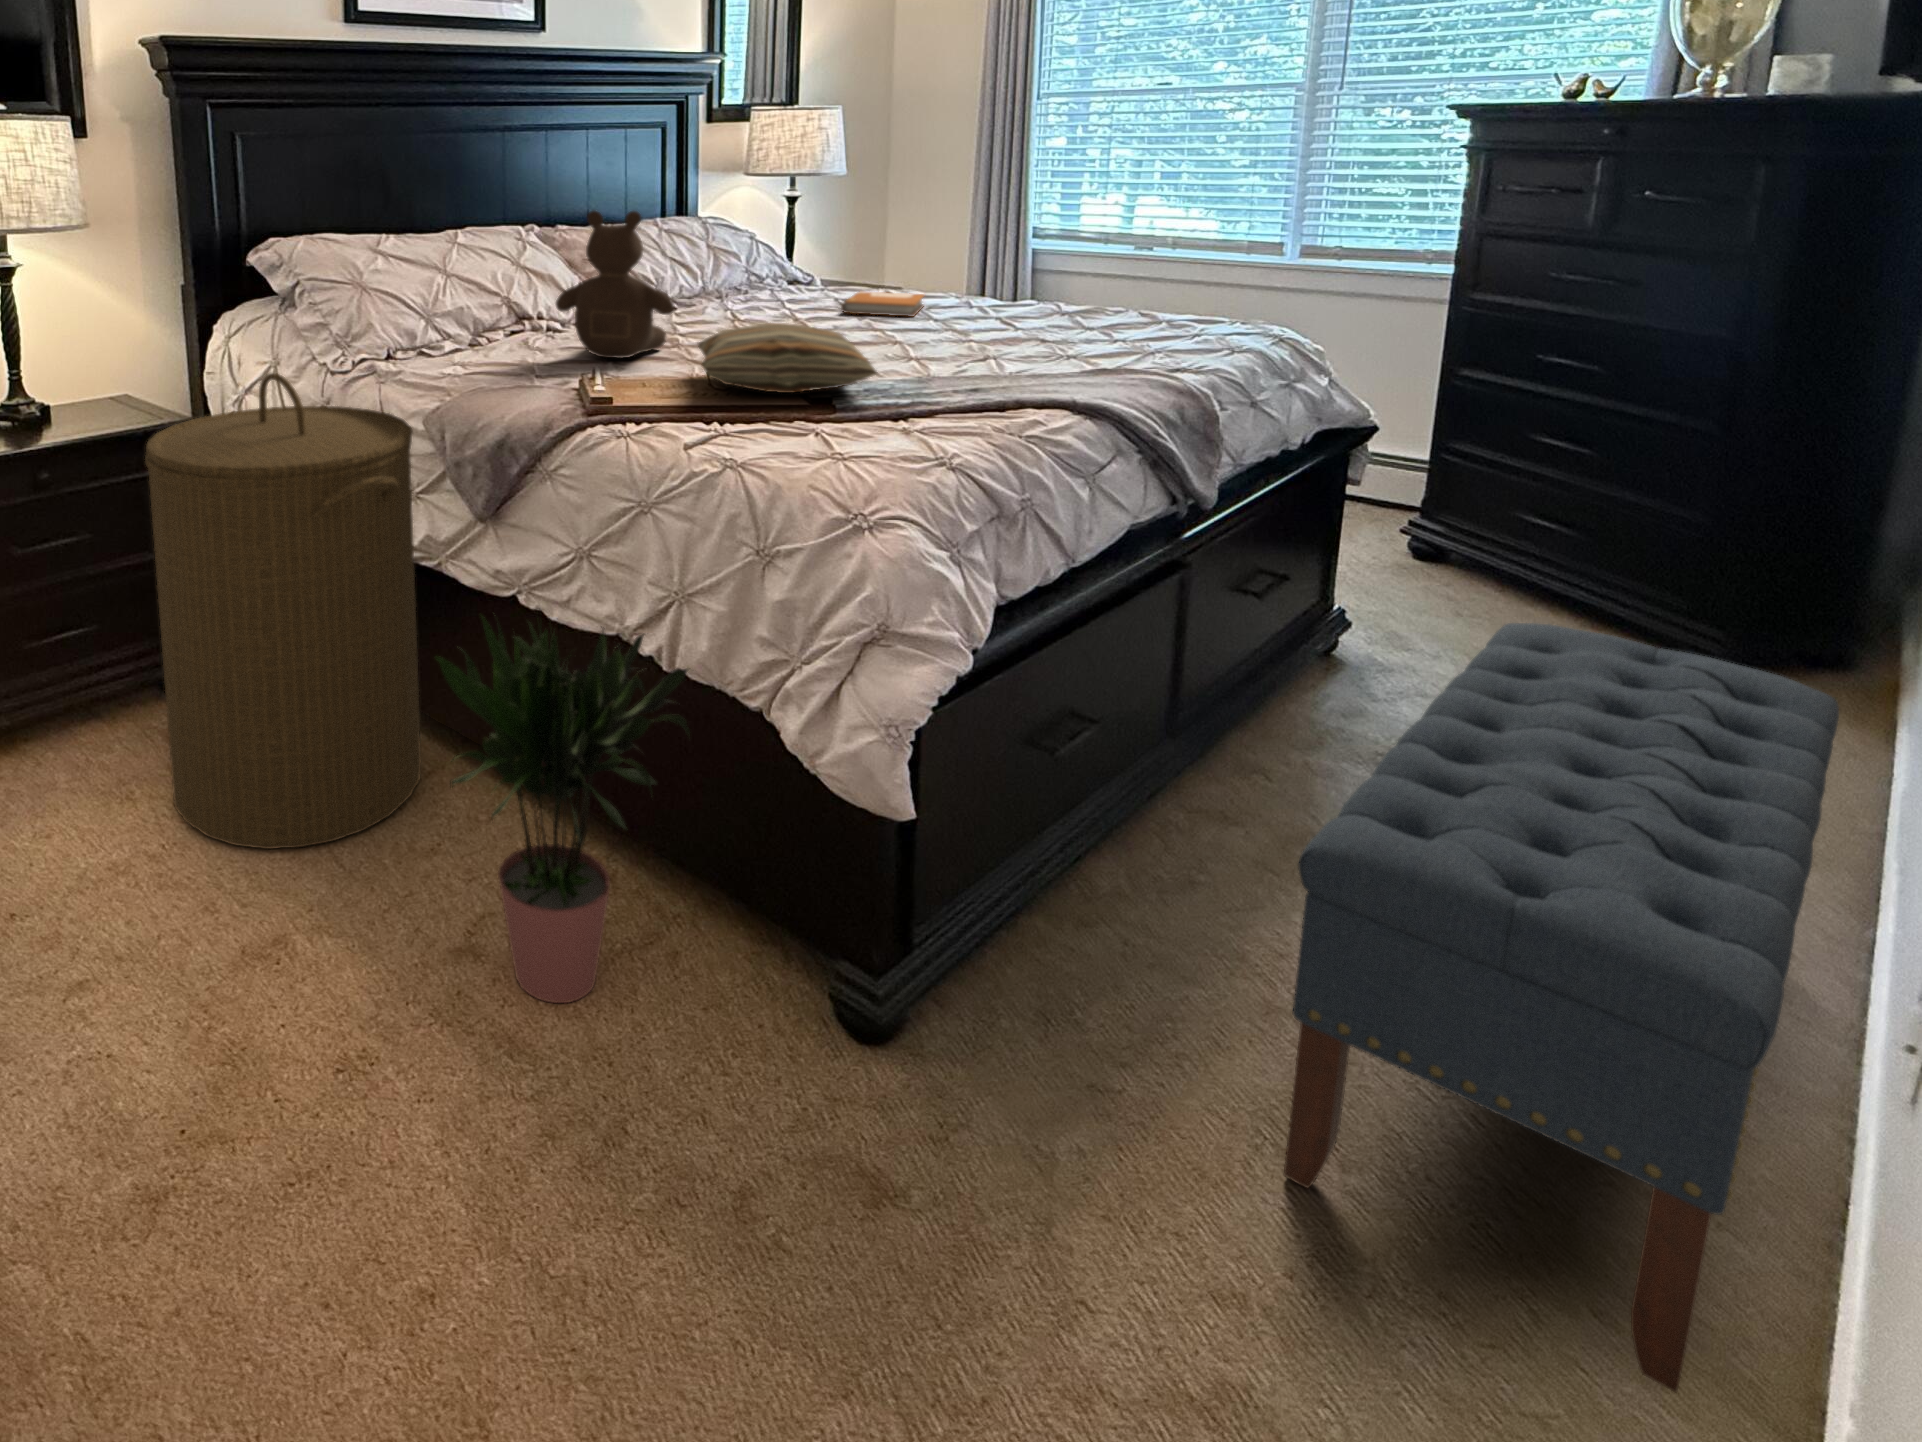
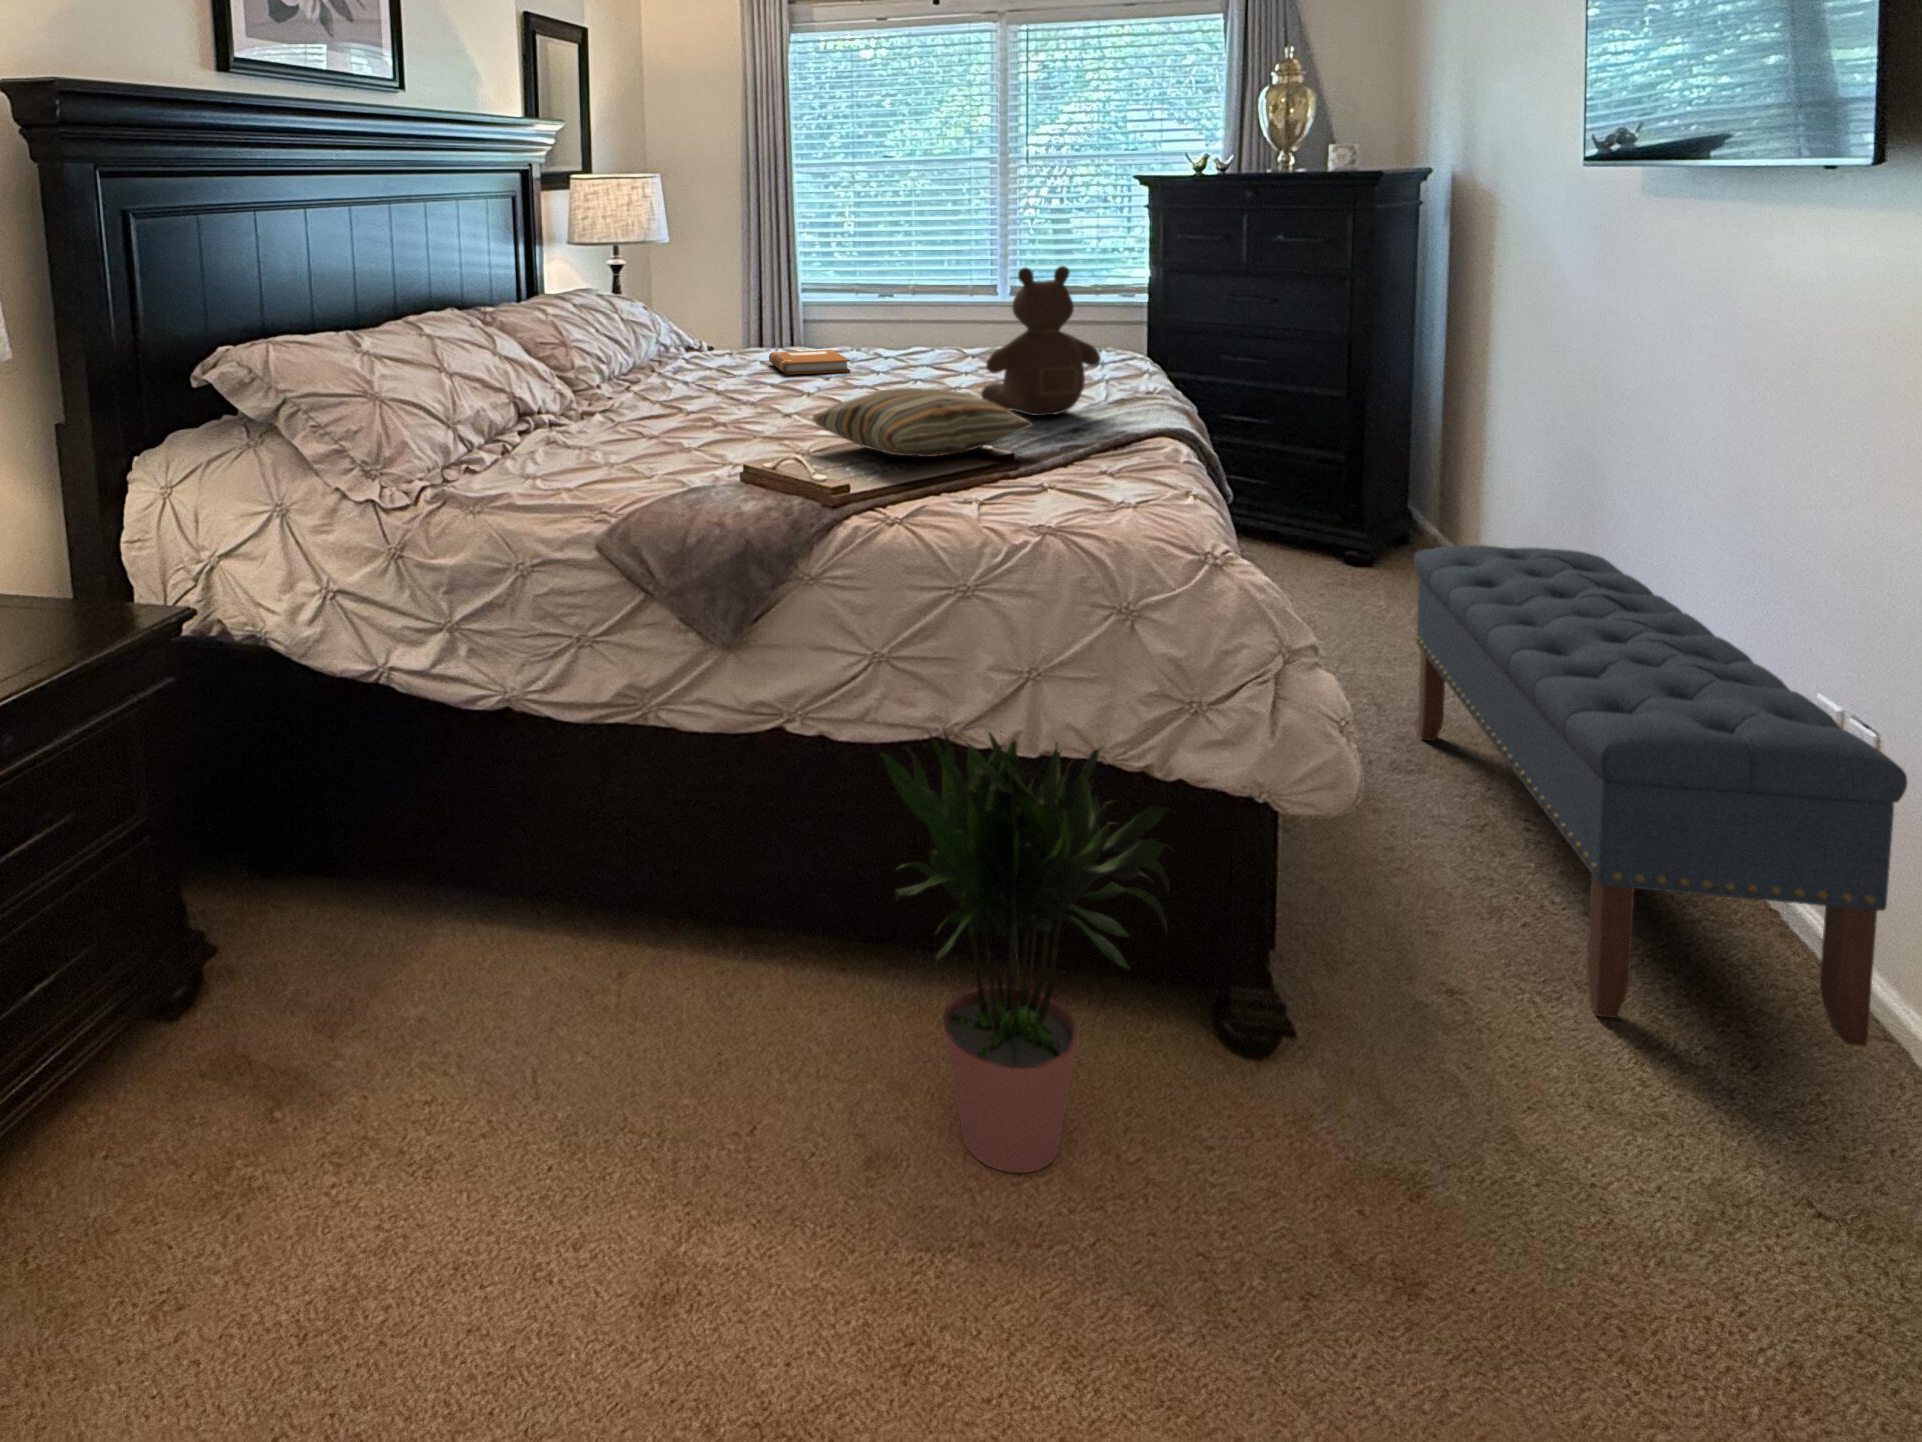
teddy bear: present [556,211,675,358] -> present [981,266,1101,416]
laundry hamper: present [145,373,421,849] -> none [279,519,681,1185]

